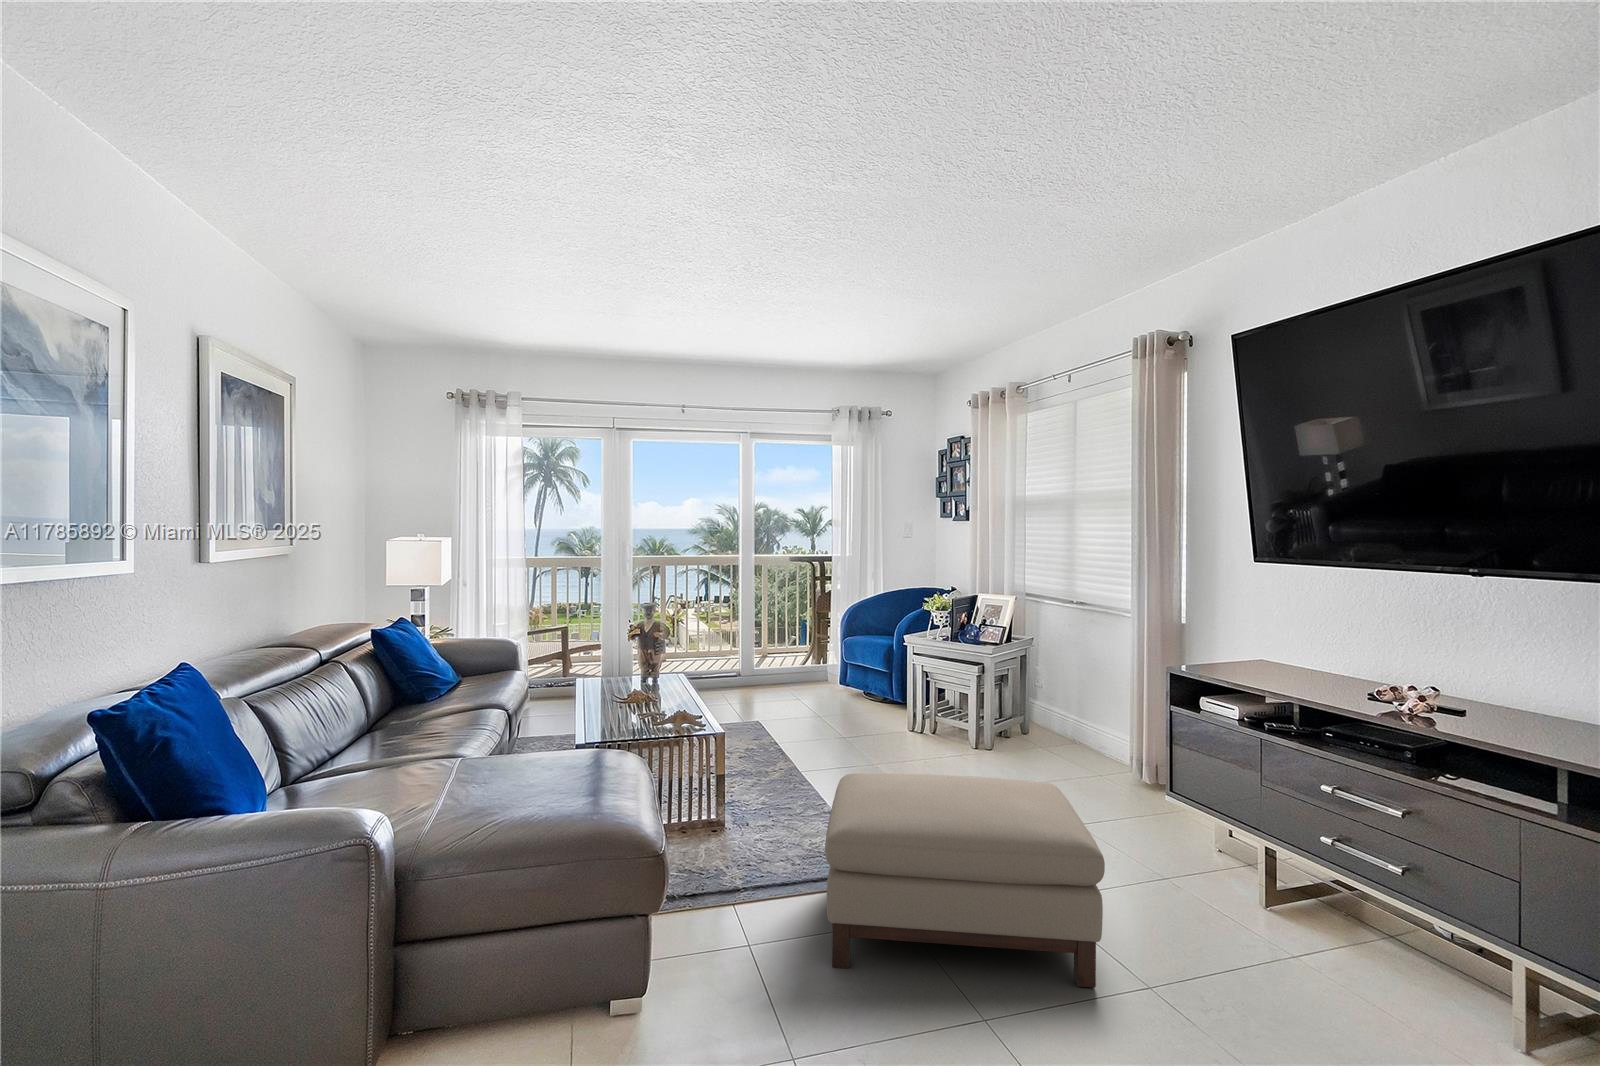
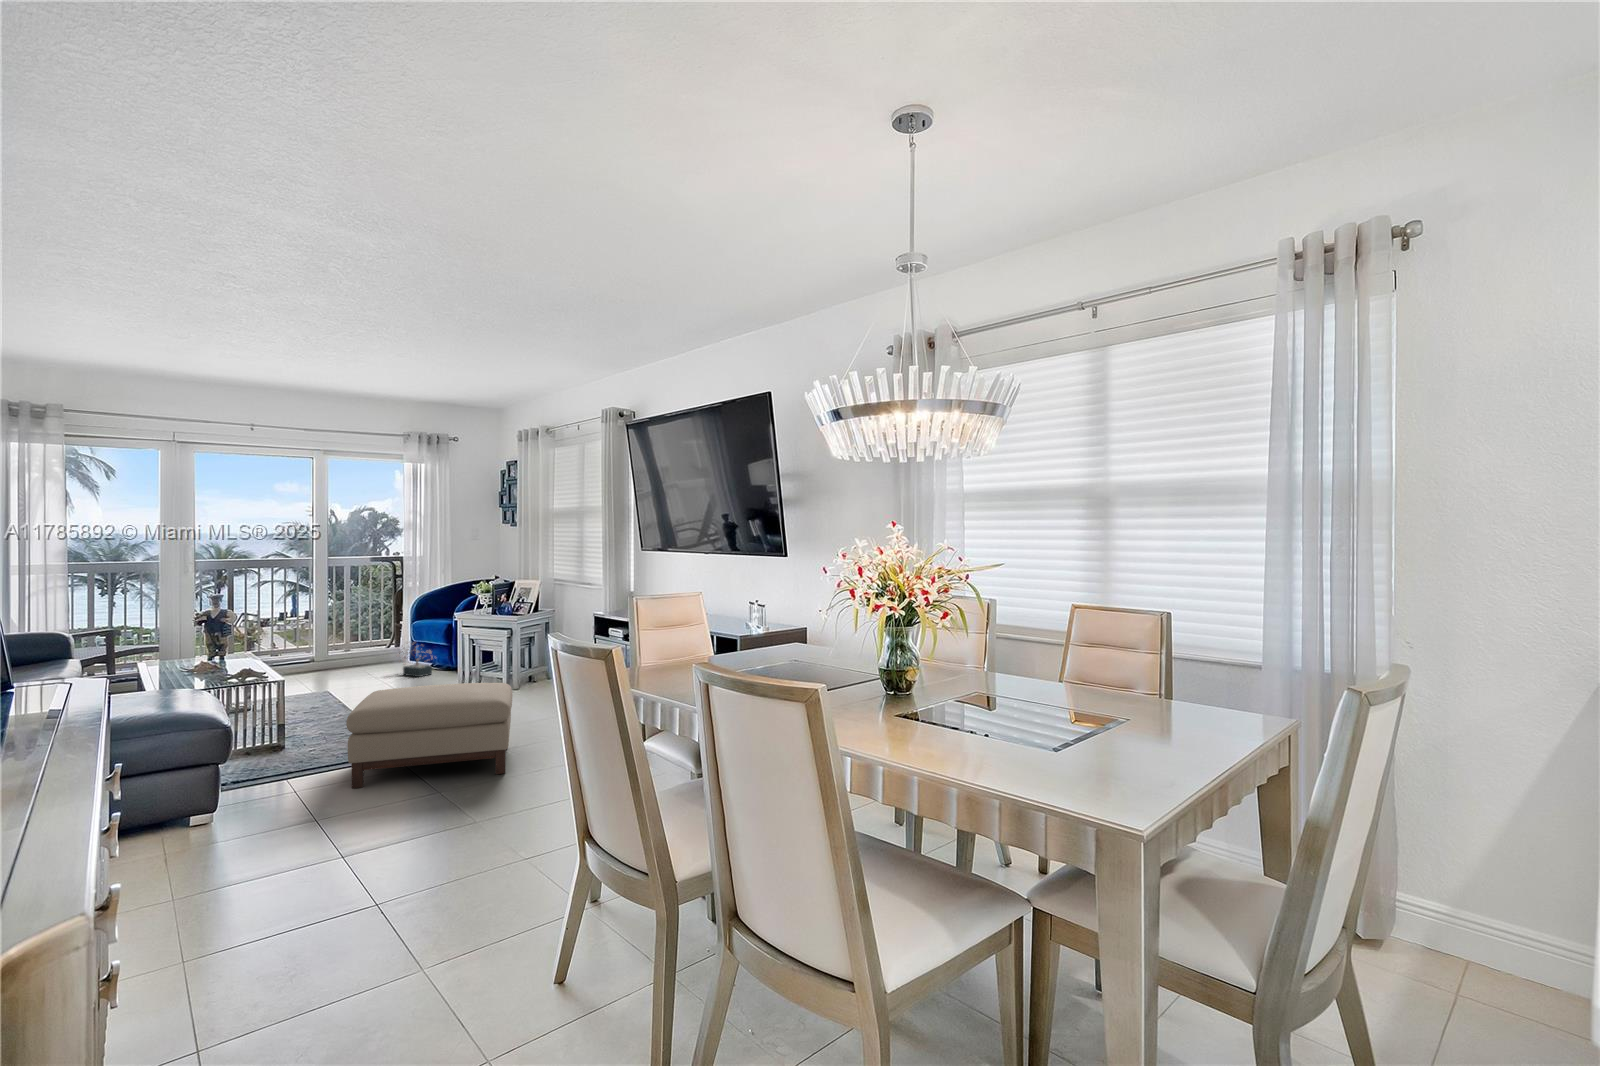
decorative plant: none [829,663,877,711] -> present [397,644,433,677]

